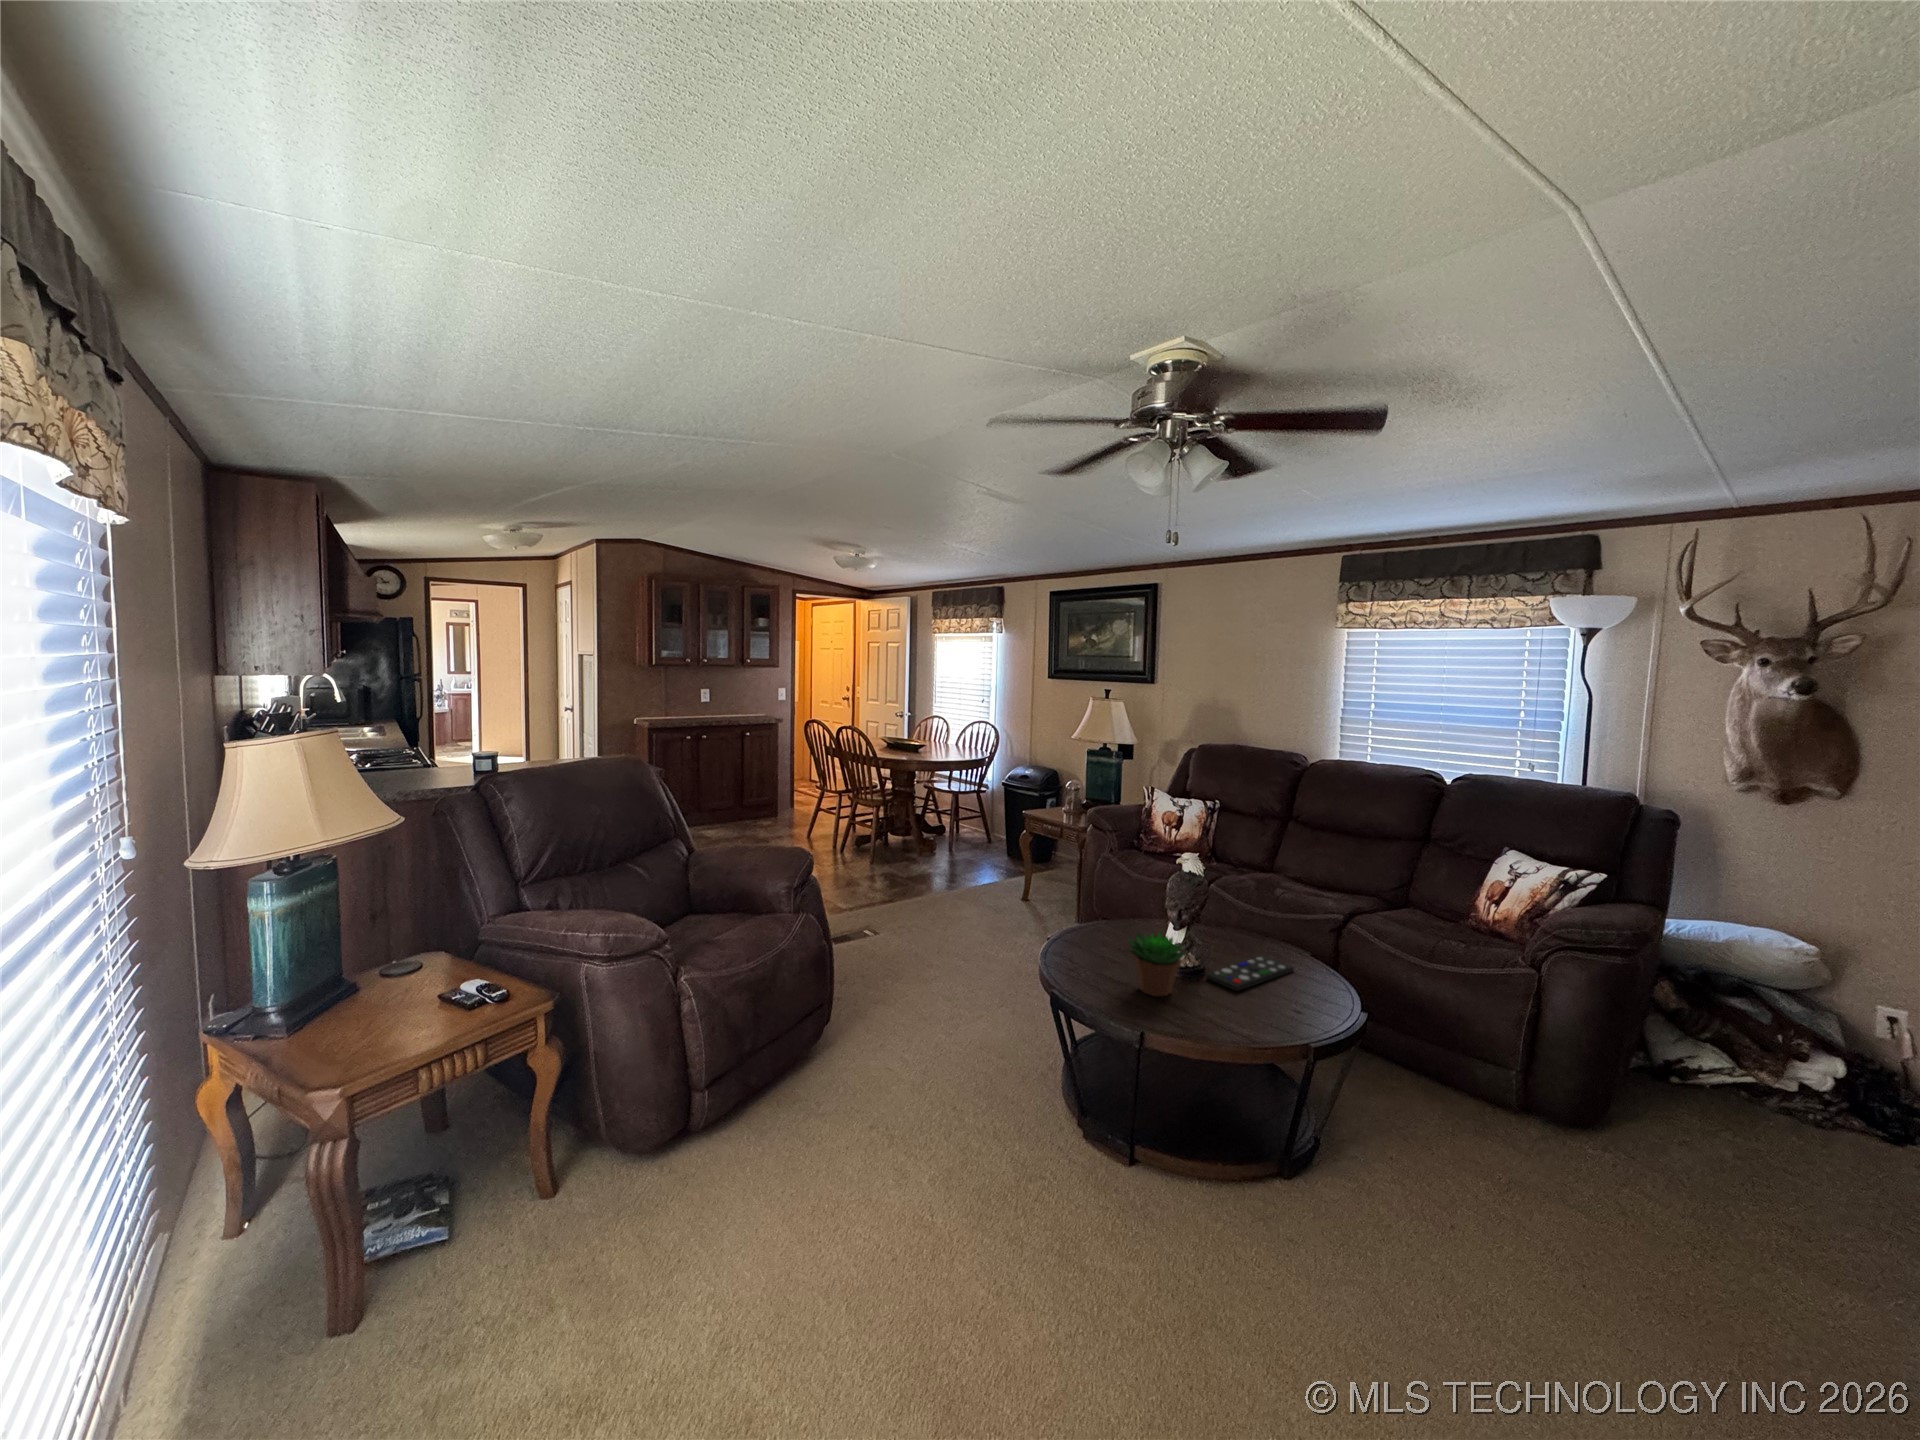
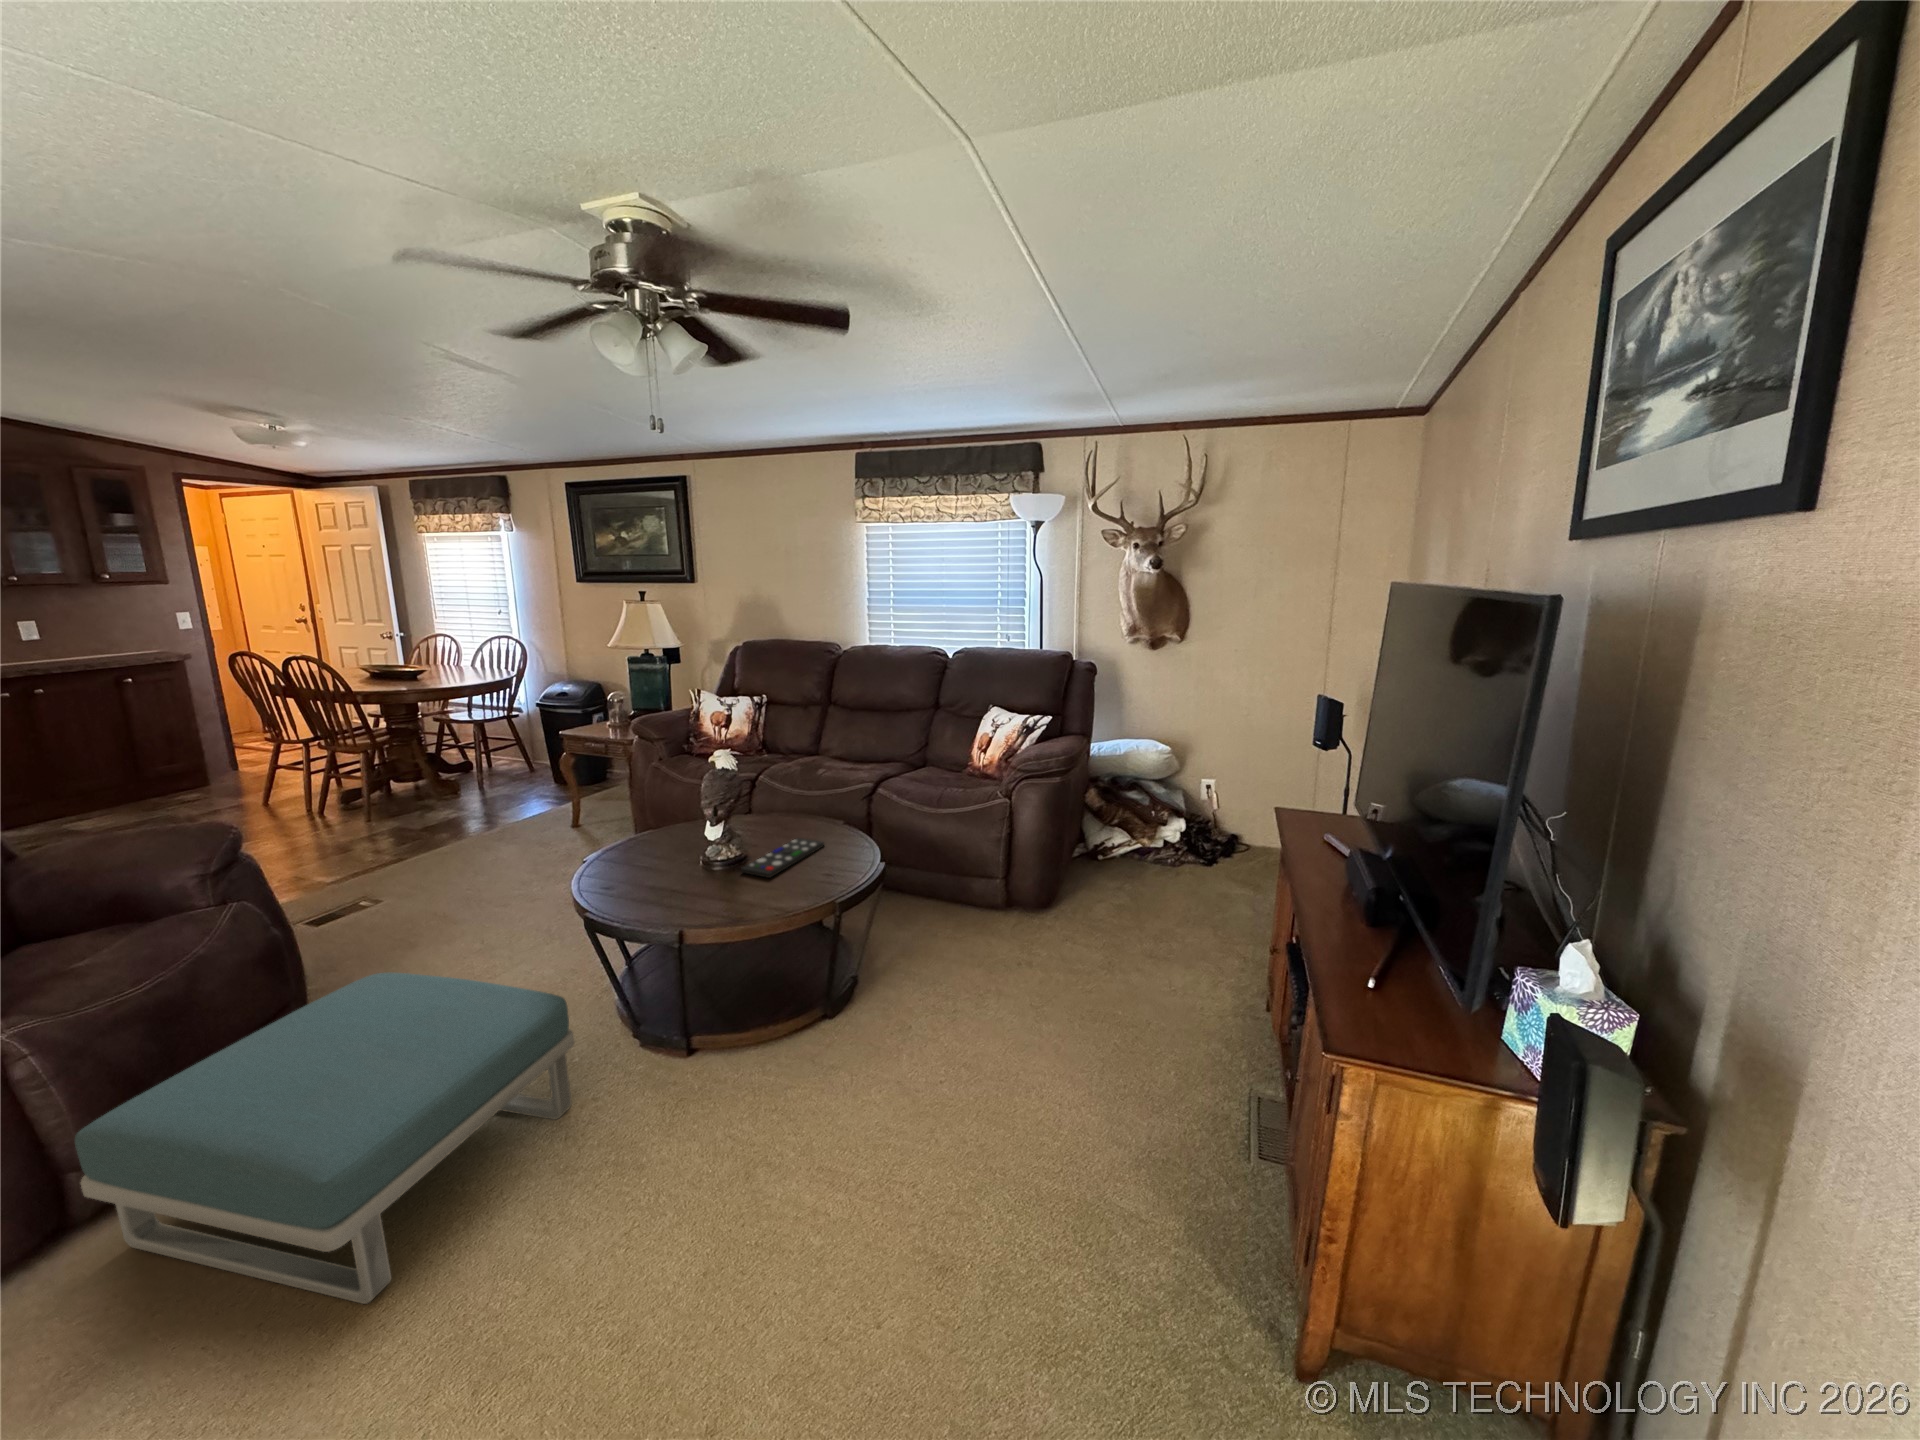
succulent plant: present [1128,933,1185,996] -> none [650,839,715,904]
footstool: none [735,989,1044,1265] -> present [75,973,575,1304]

